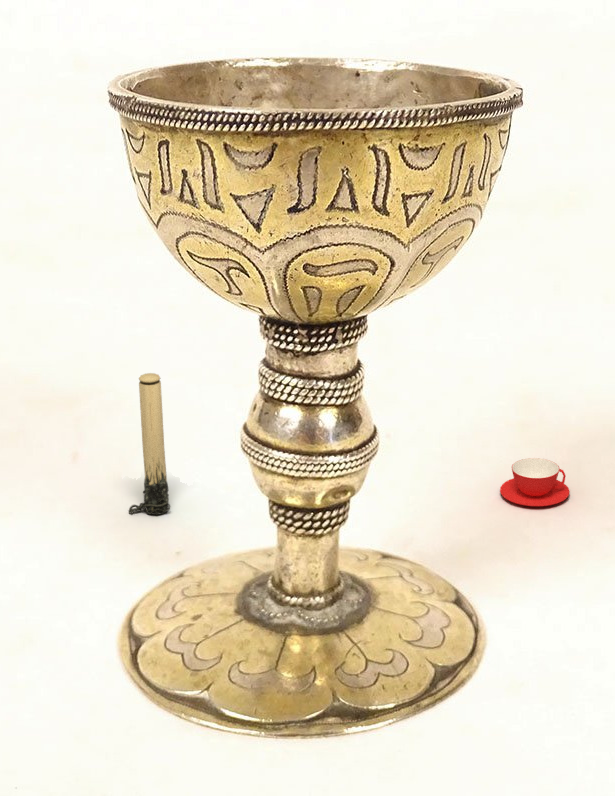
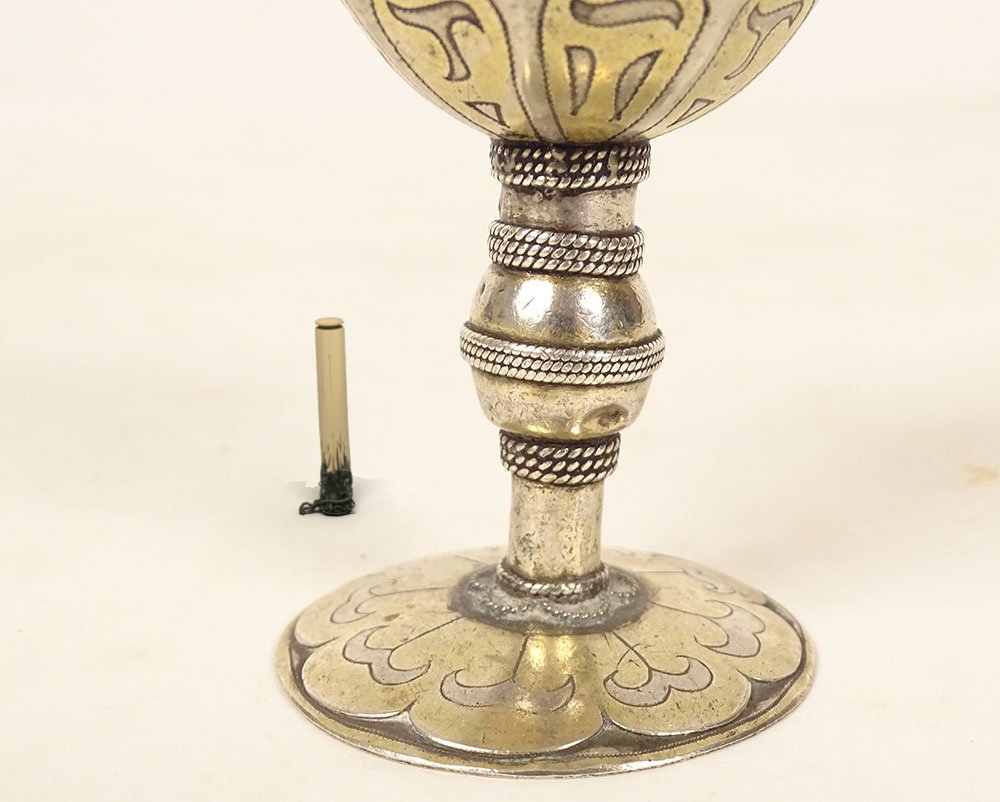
teacup: present [500,458,569,506] -> none [798,447,892,504]

